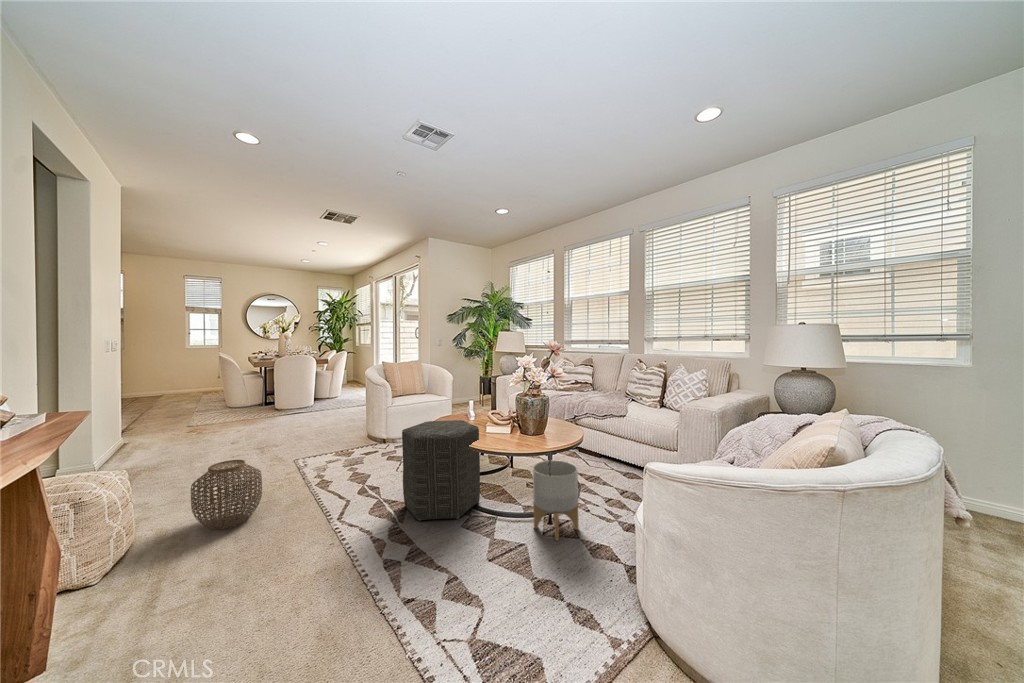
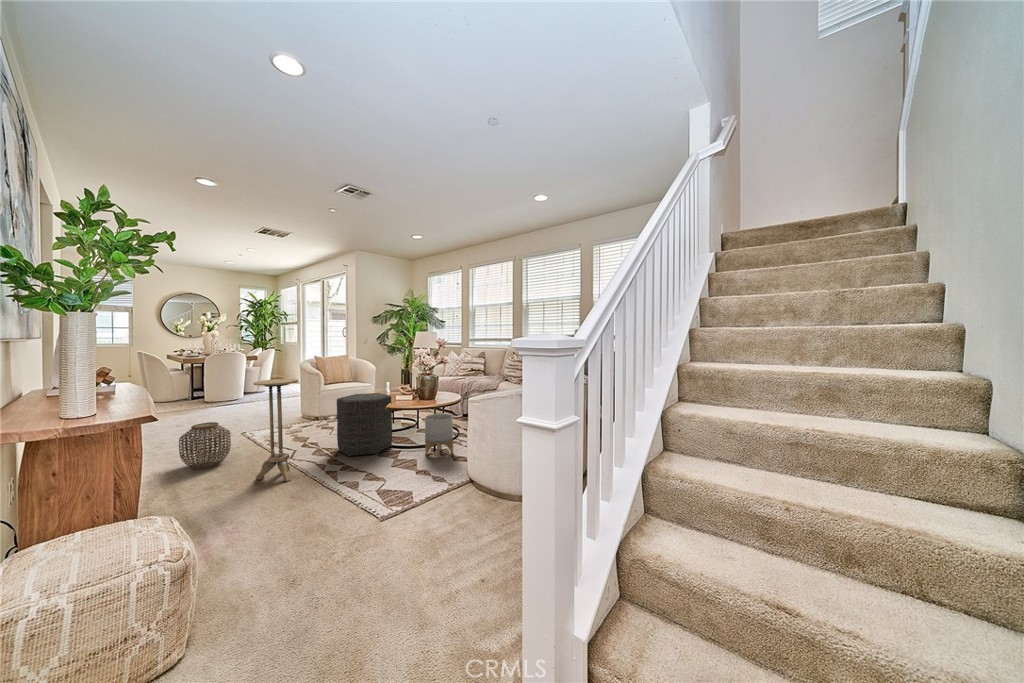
side table: none [273,404,342,576] -> present [254,379,298,481]

